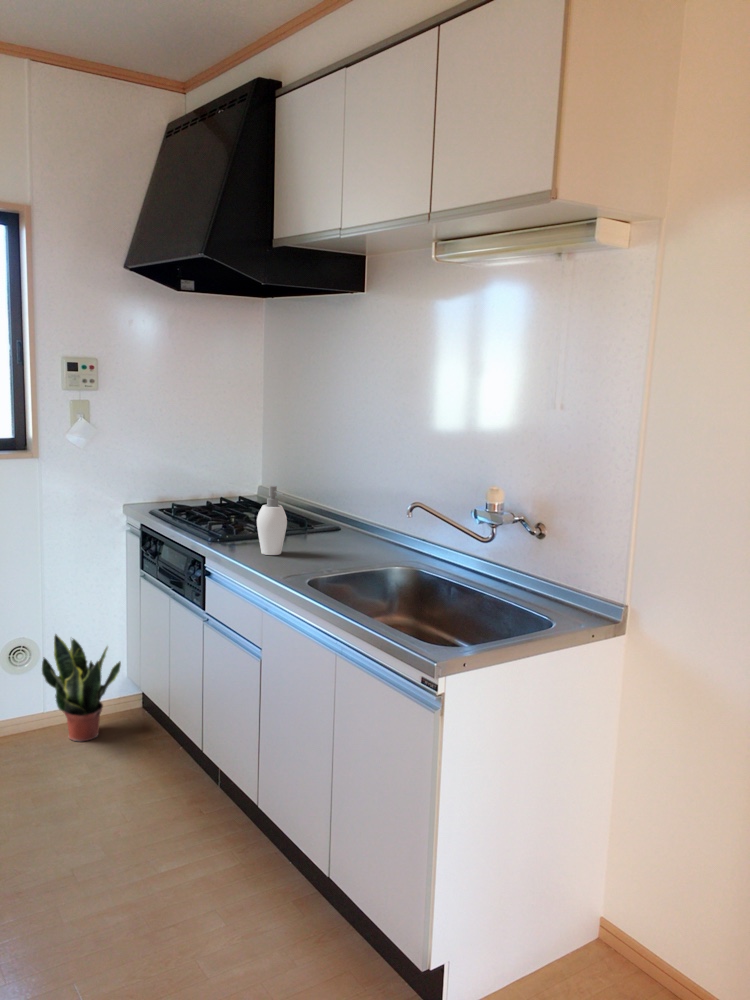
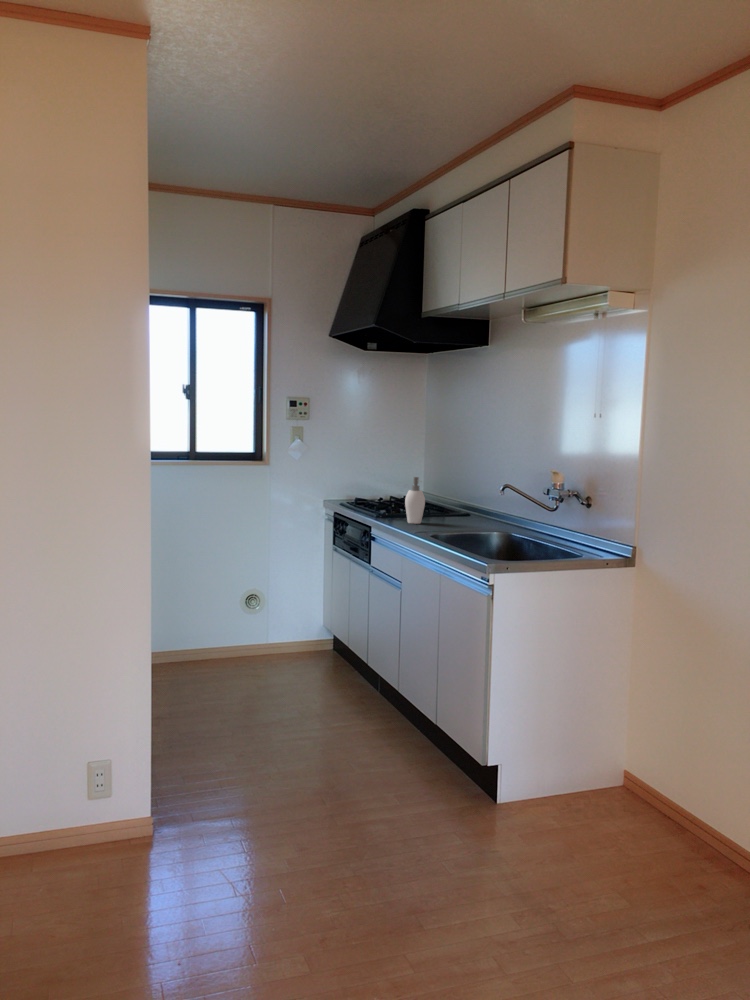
potted plant: present [42,634,121,741] -> none [266,585,318,663]

